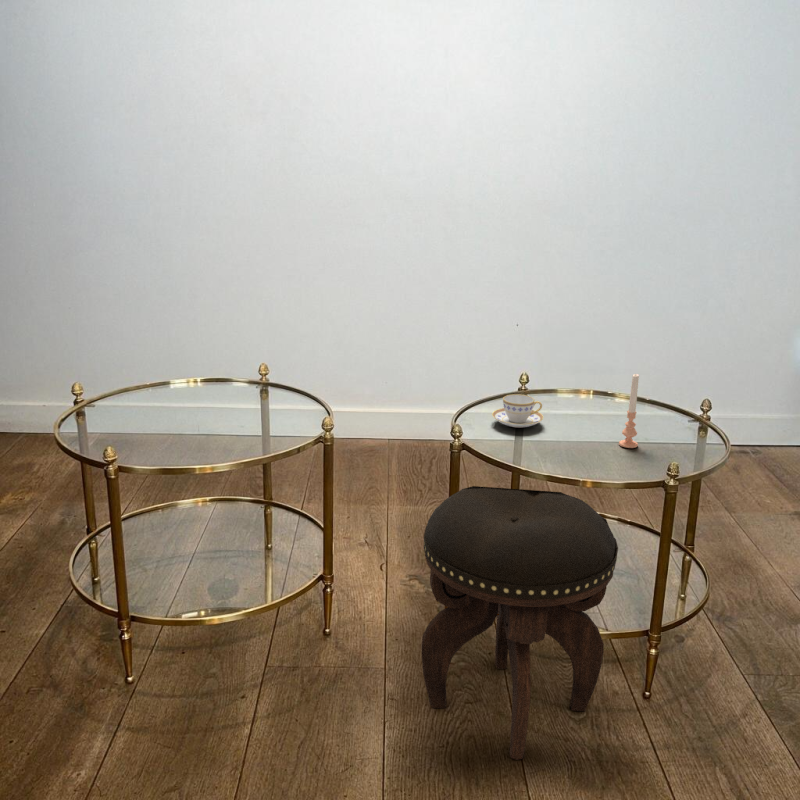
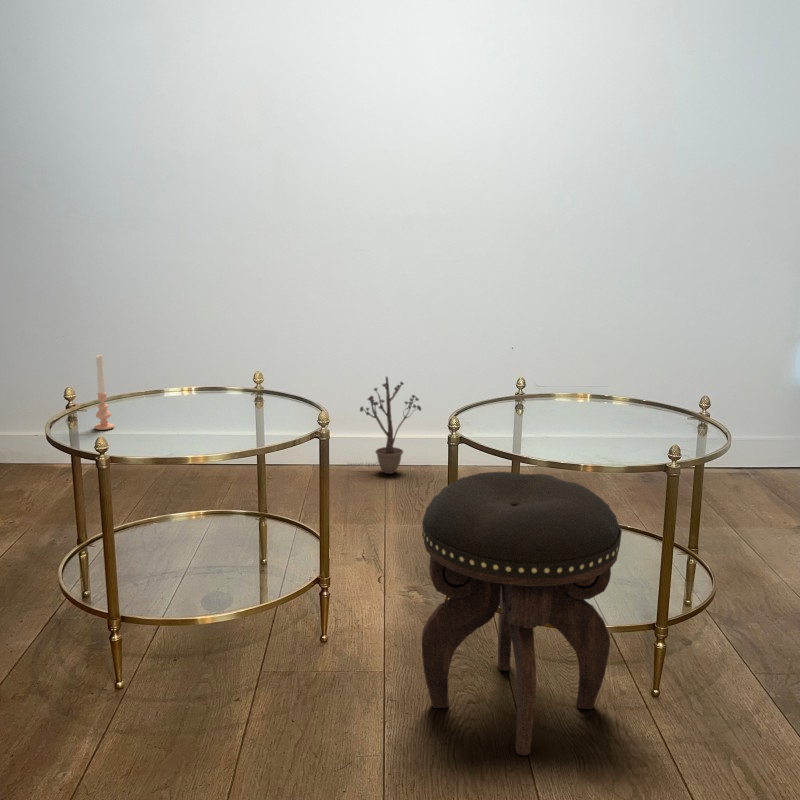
decorative plant: none [351,352,426,448] -> present [348,377,421,474]
candle: present [619,374,639,448] -> present [95,355,114,430]
teacup: present [492,394,543,428] -> none [489,394,541,427]

